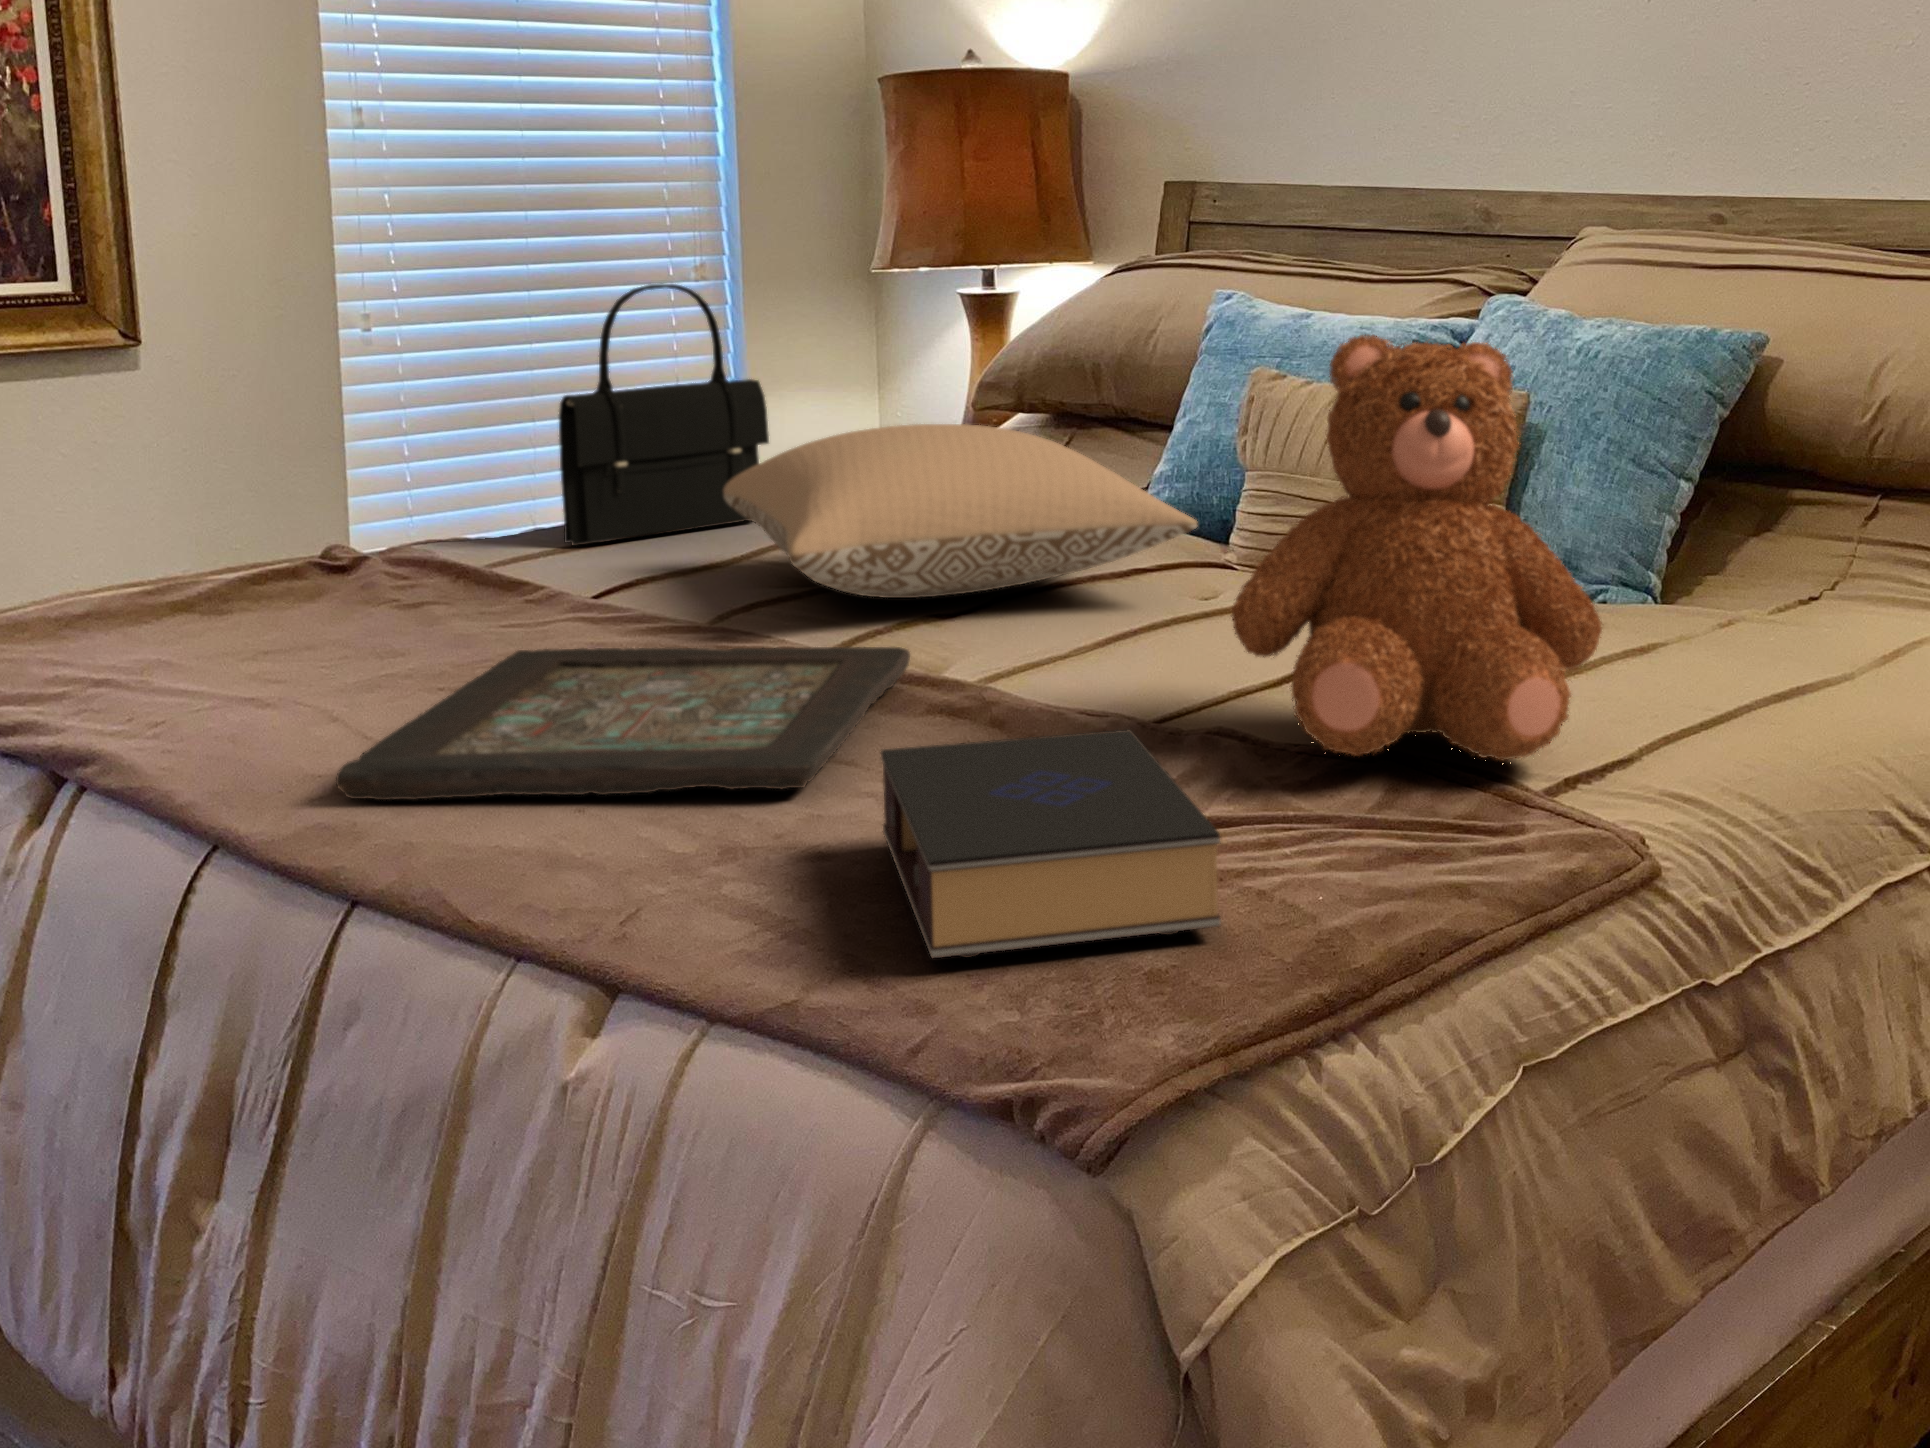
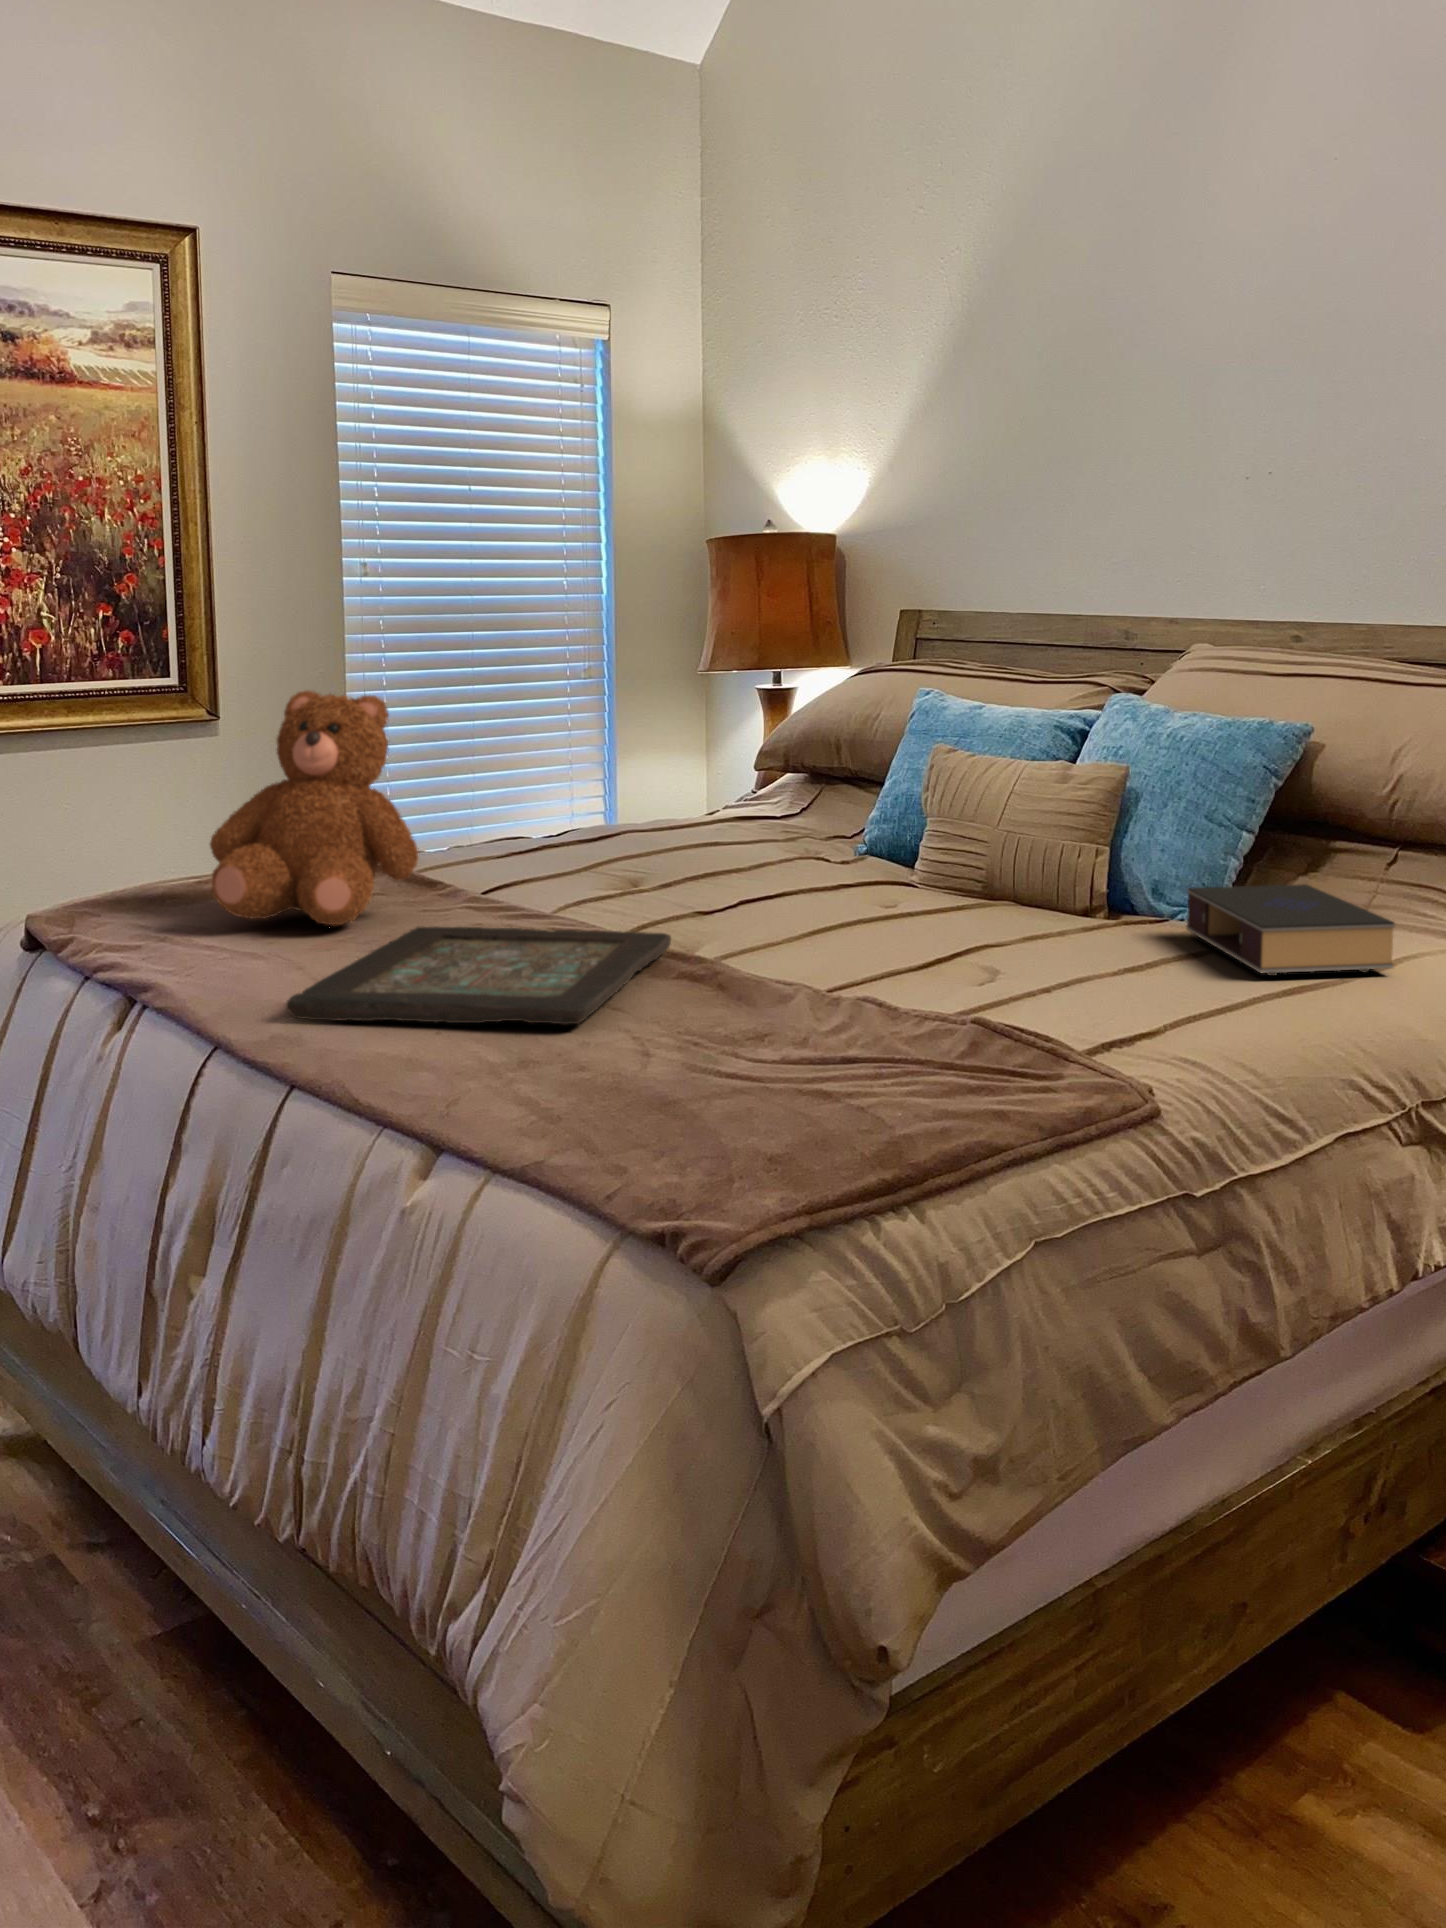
handbag: present [559,284,769,546] -> none [468,683,608,859]
teddy bear: present [1231,335,1602,761] -> present [210,690,419,925]
pillow: present [724,424,1197,598] -> none [569,782,881,898]
book: present [881,729,1221,958] -> present [1186,884,1395,976]

